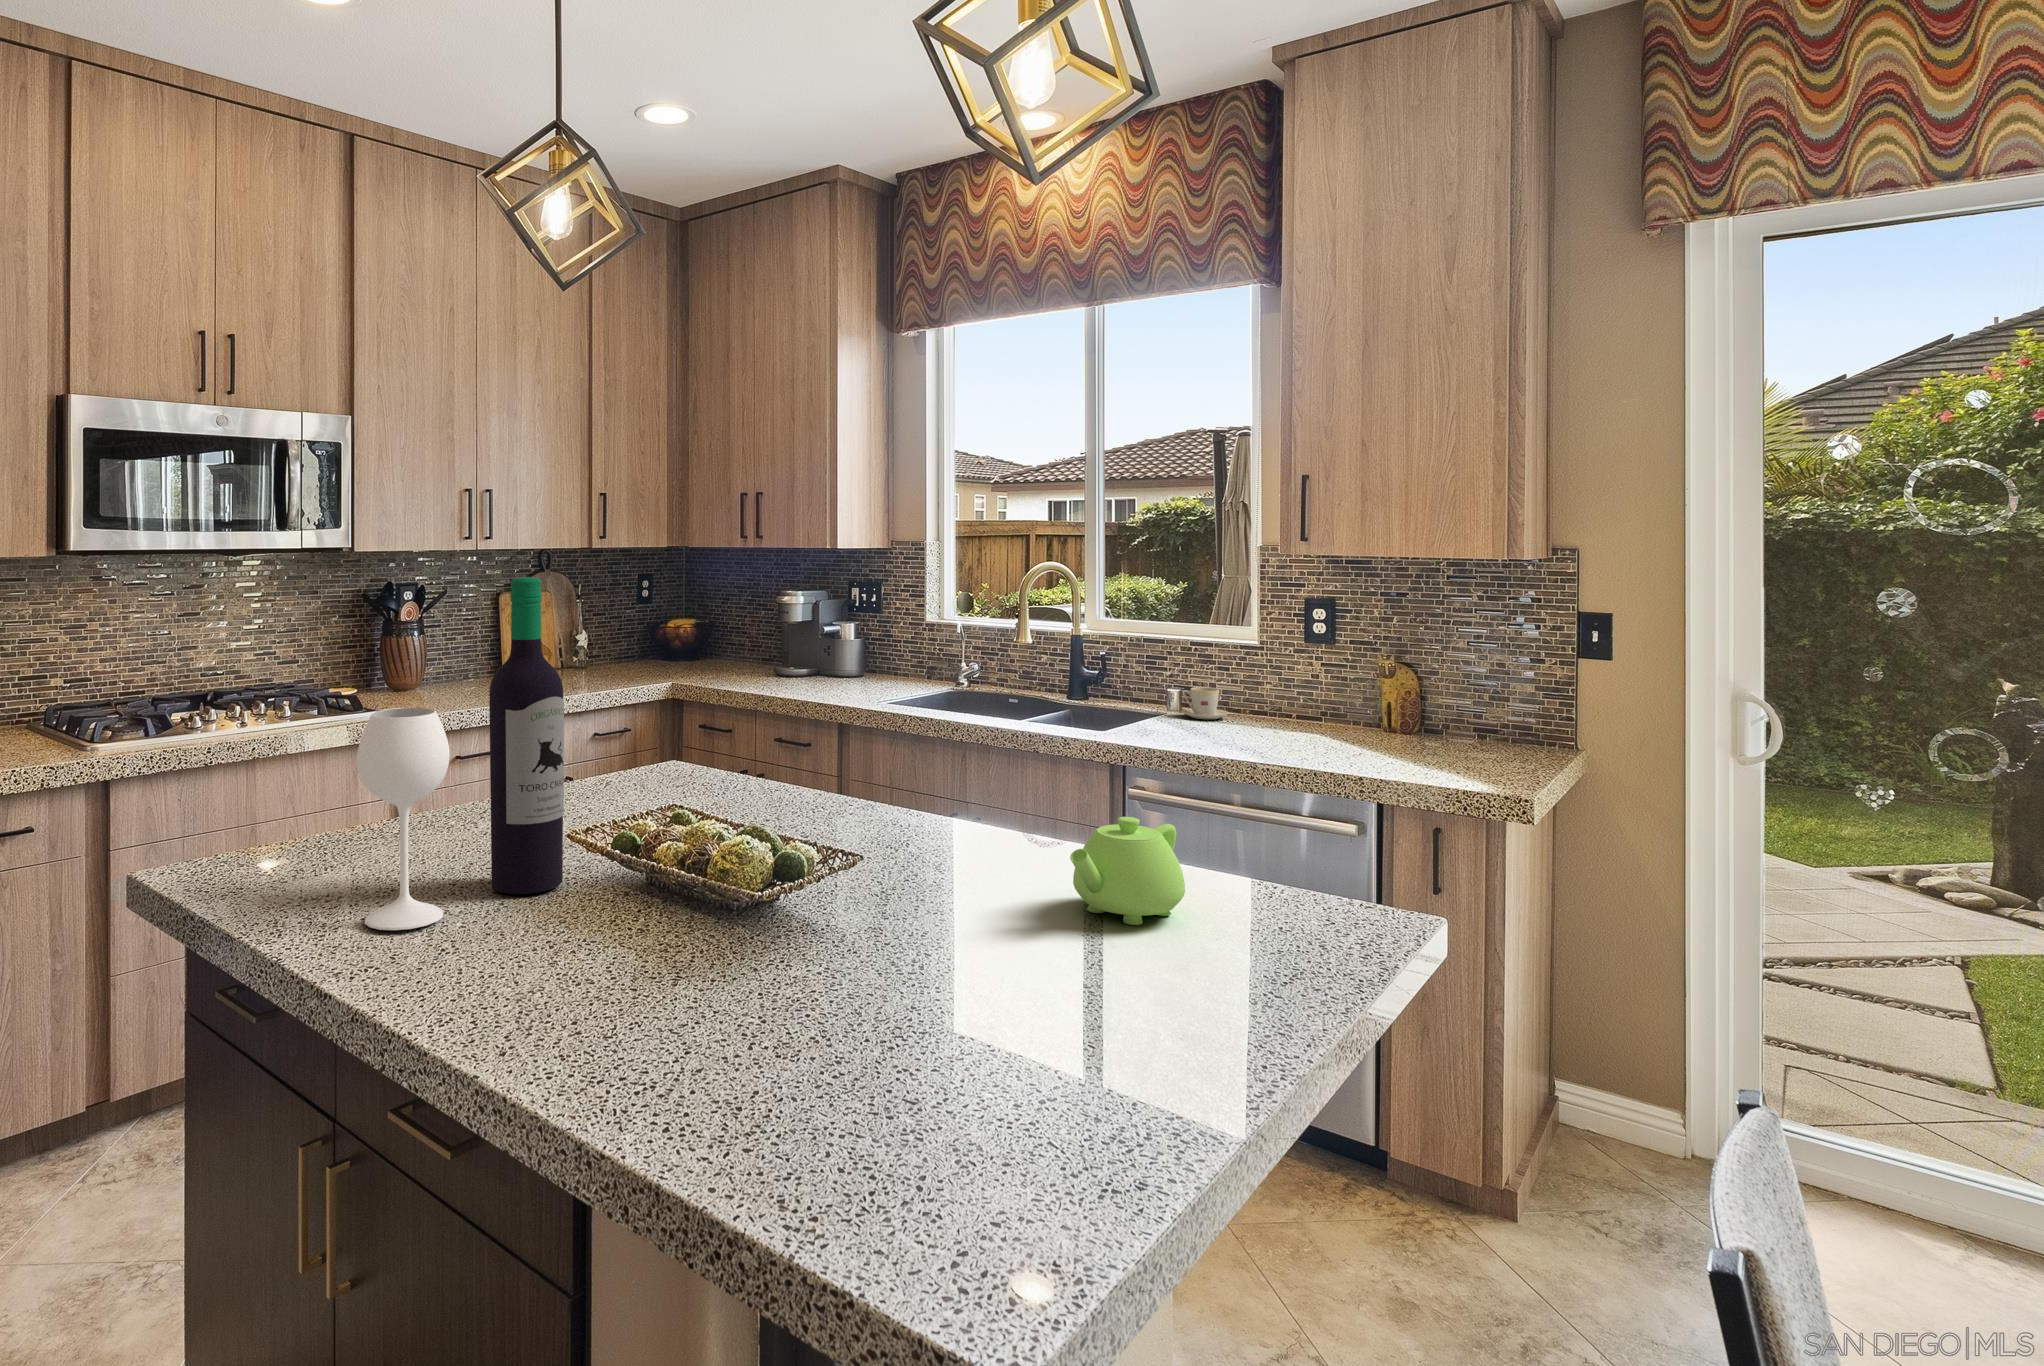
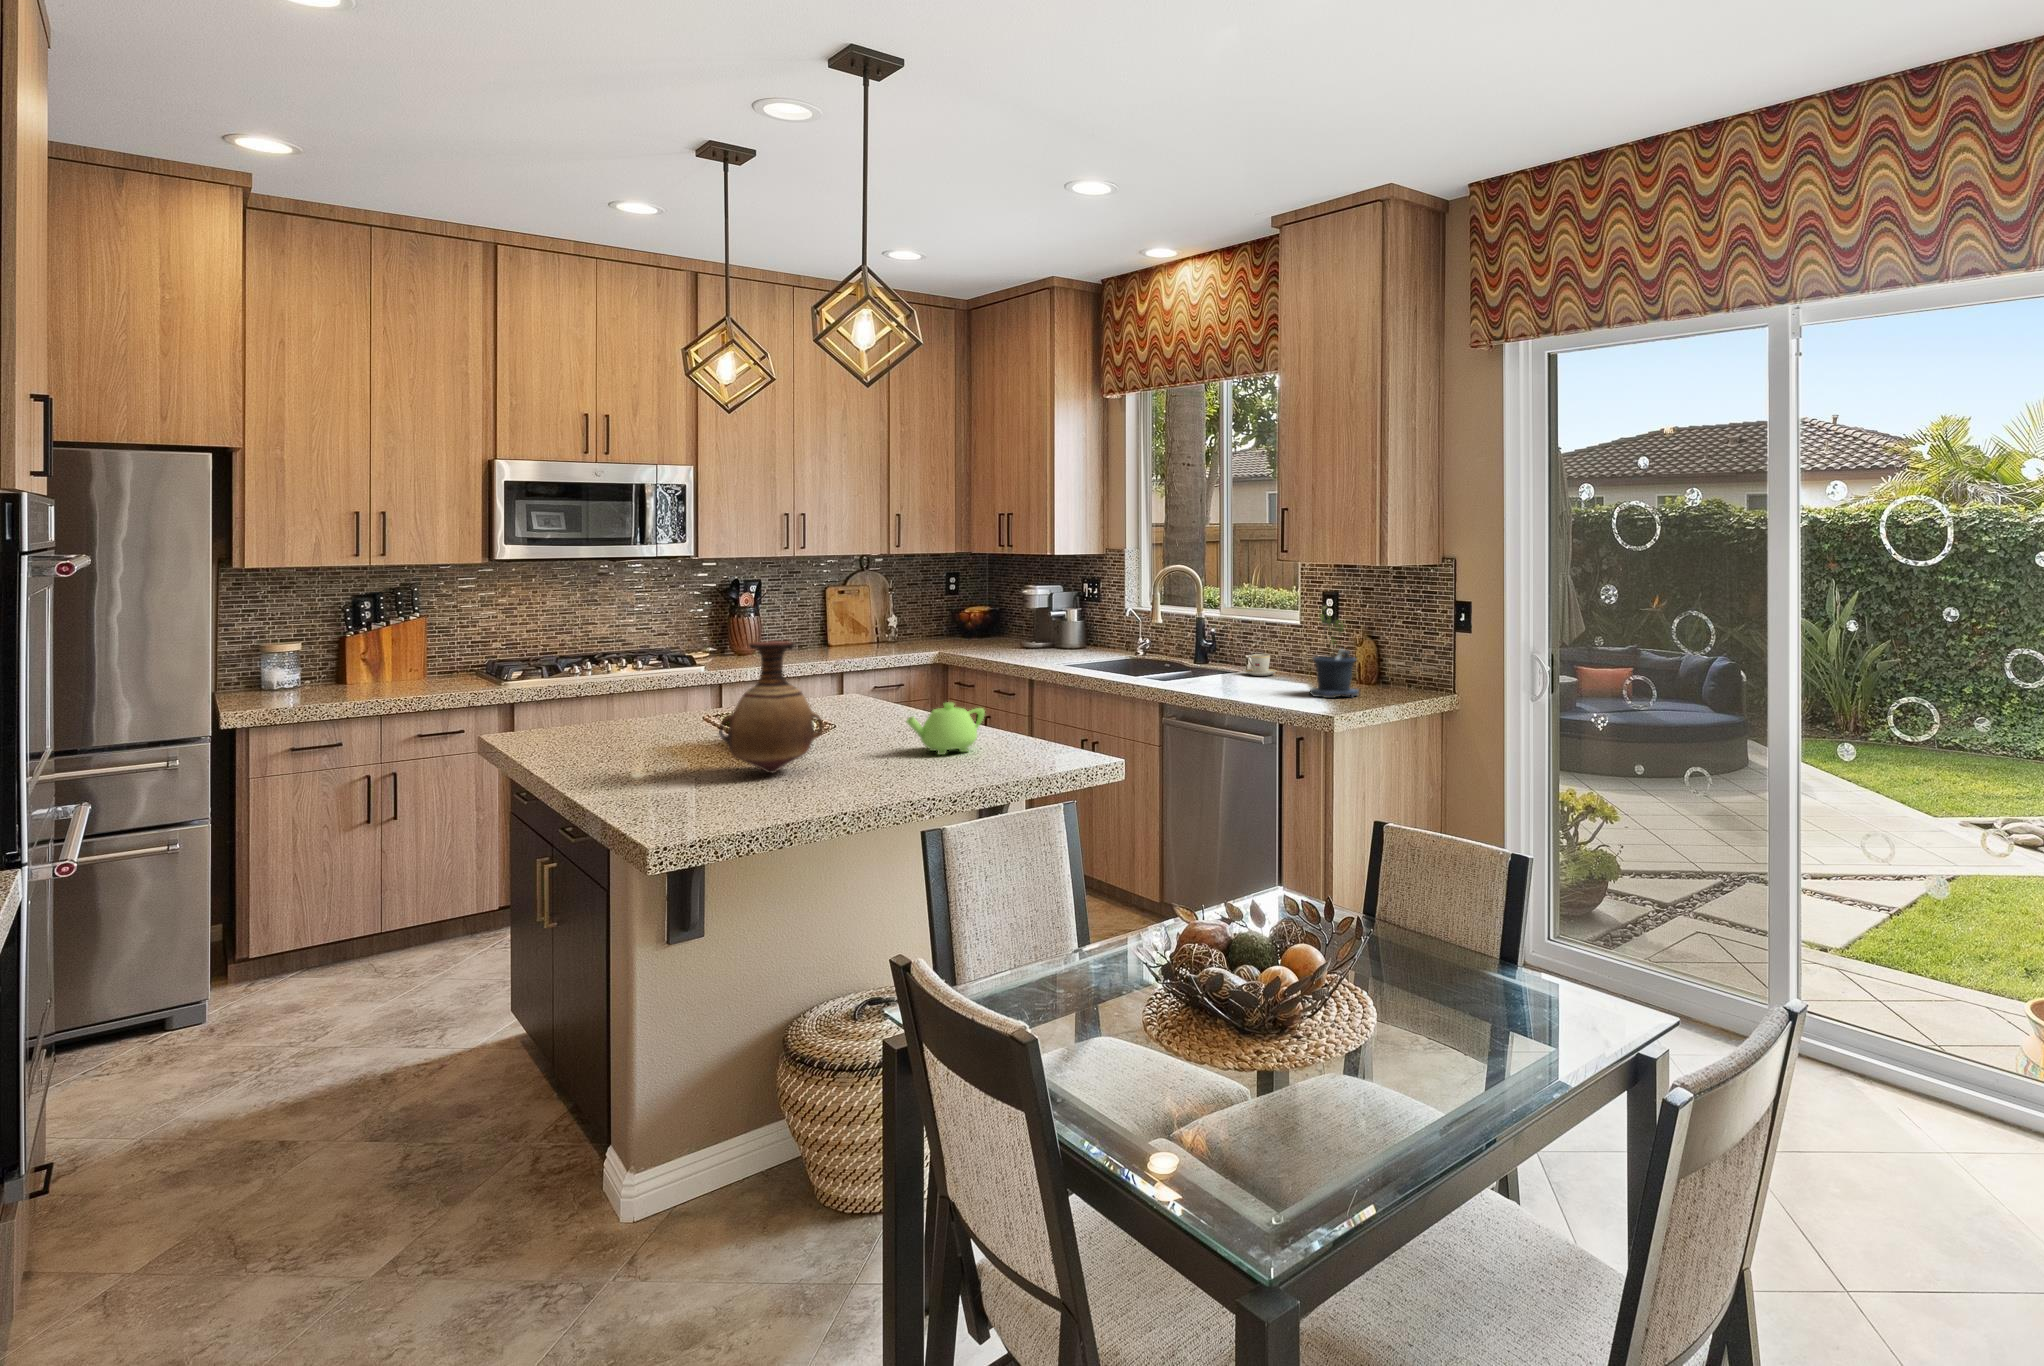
wine bottle: present [356,577,564,930] -> none [562,579,685,751]
potted plant: none [1360,620,1450,761] -> present [1310,606,1359,698]
vase: none [802,709,993,1002] -> present [719,641,823,773]

